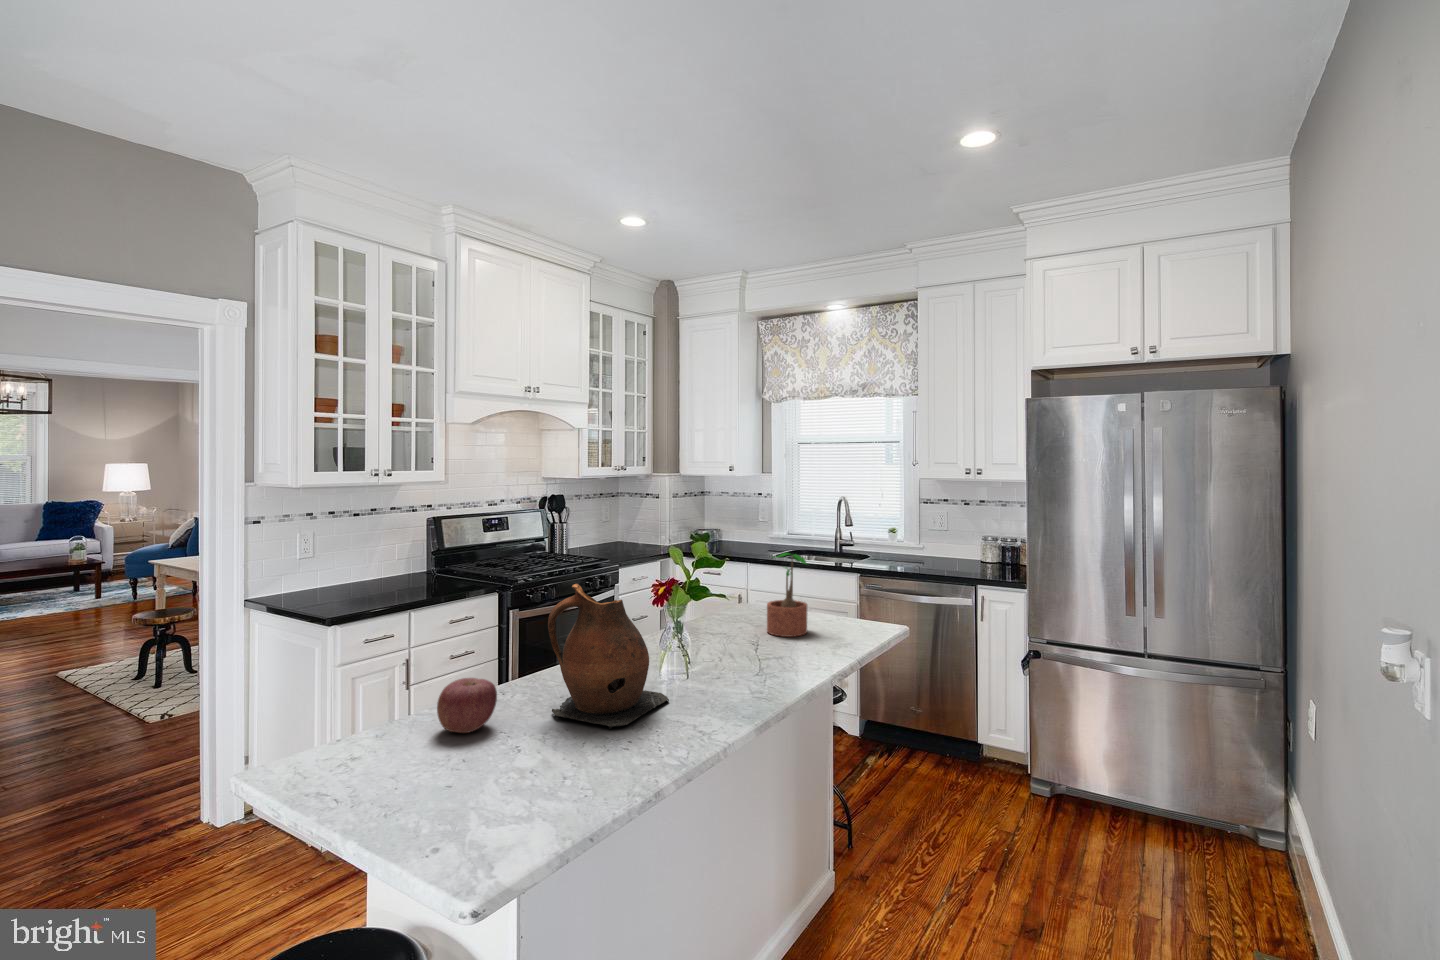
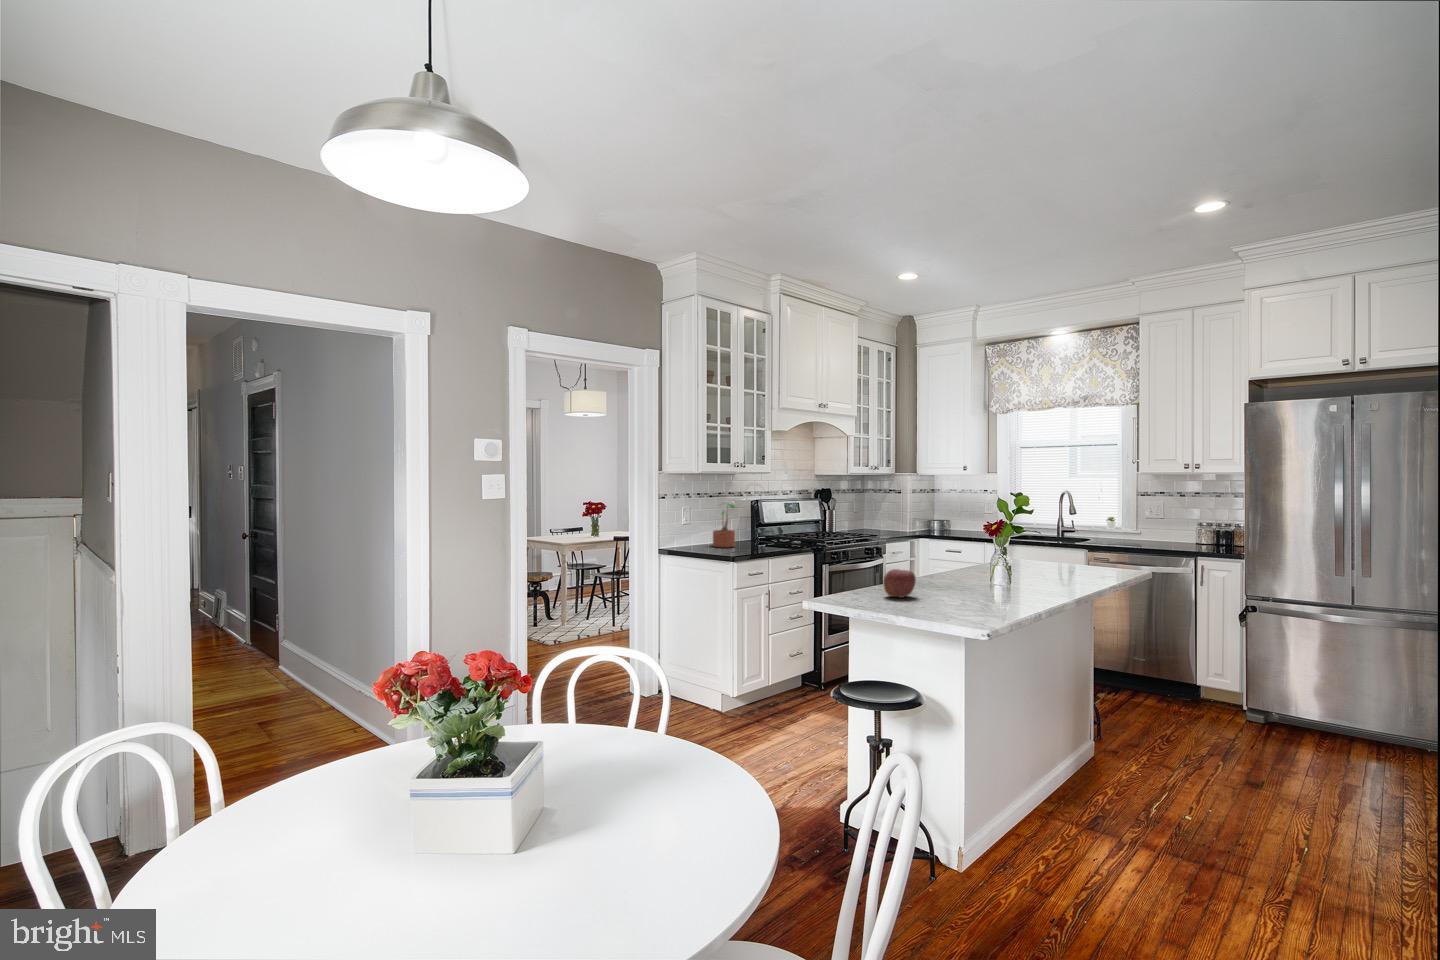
potted plant: present [767,553,807,637] -> present [713,504,735,547]
ceramic pitcher: present [548,584,669,729] -> none [938,519,1008,599]

